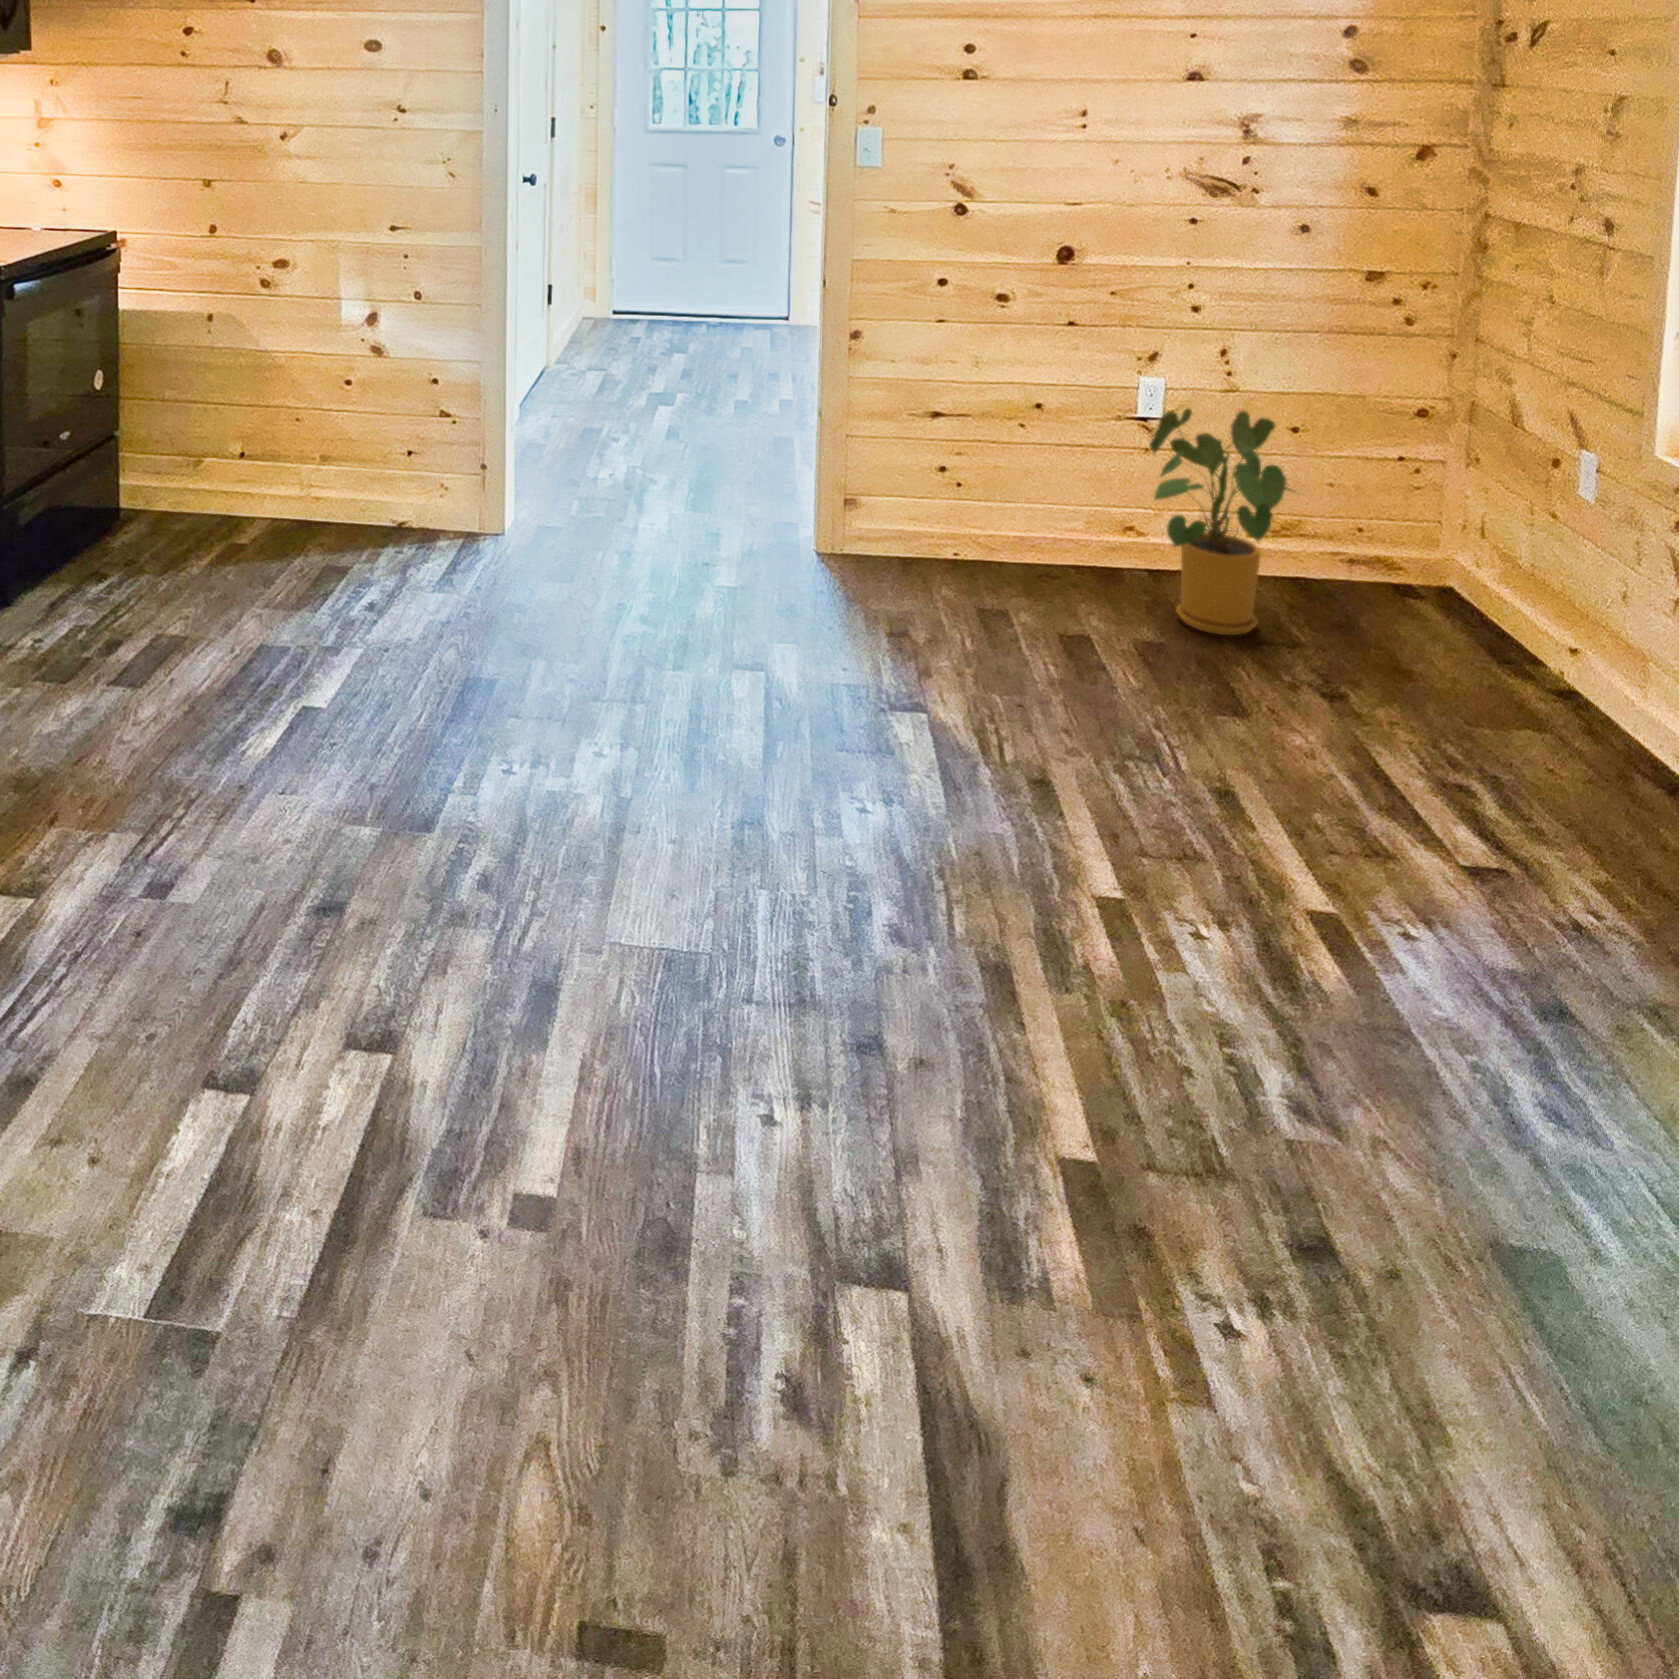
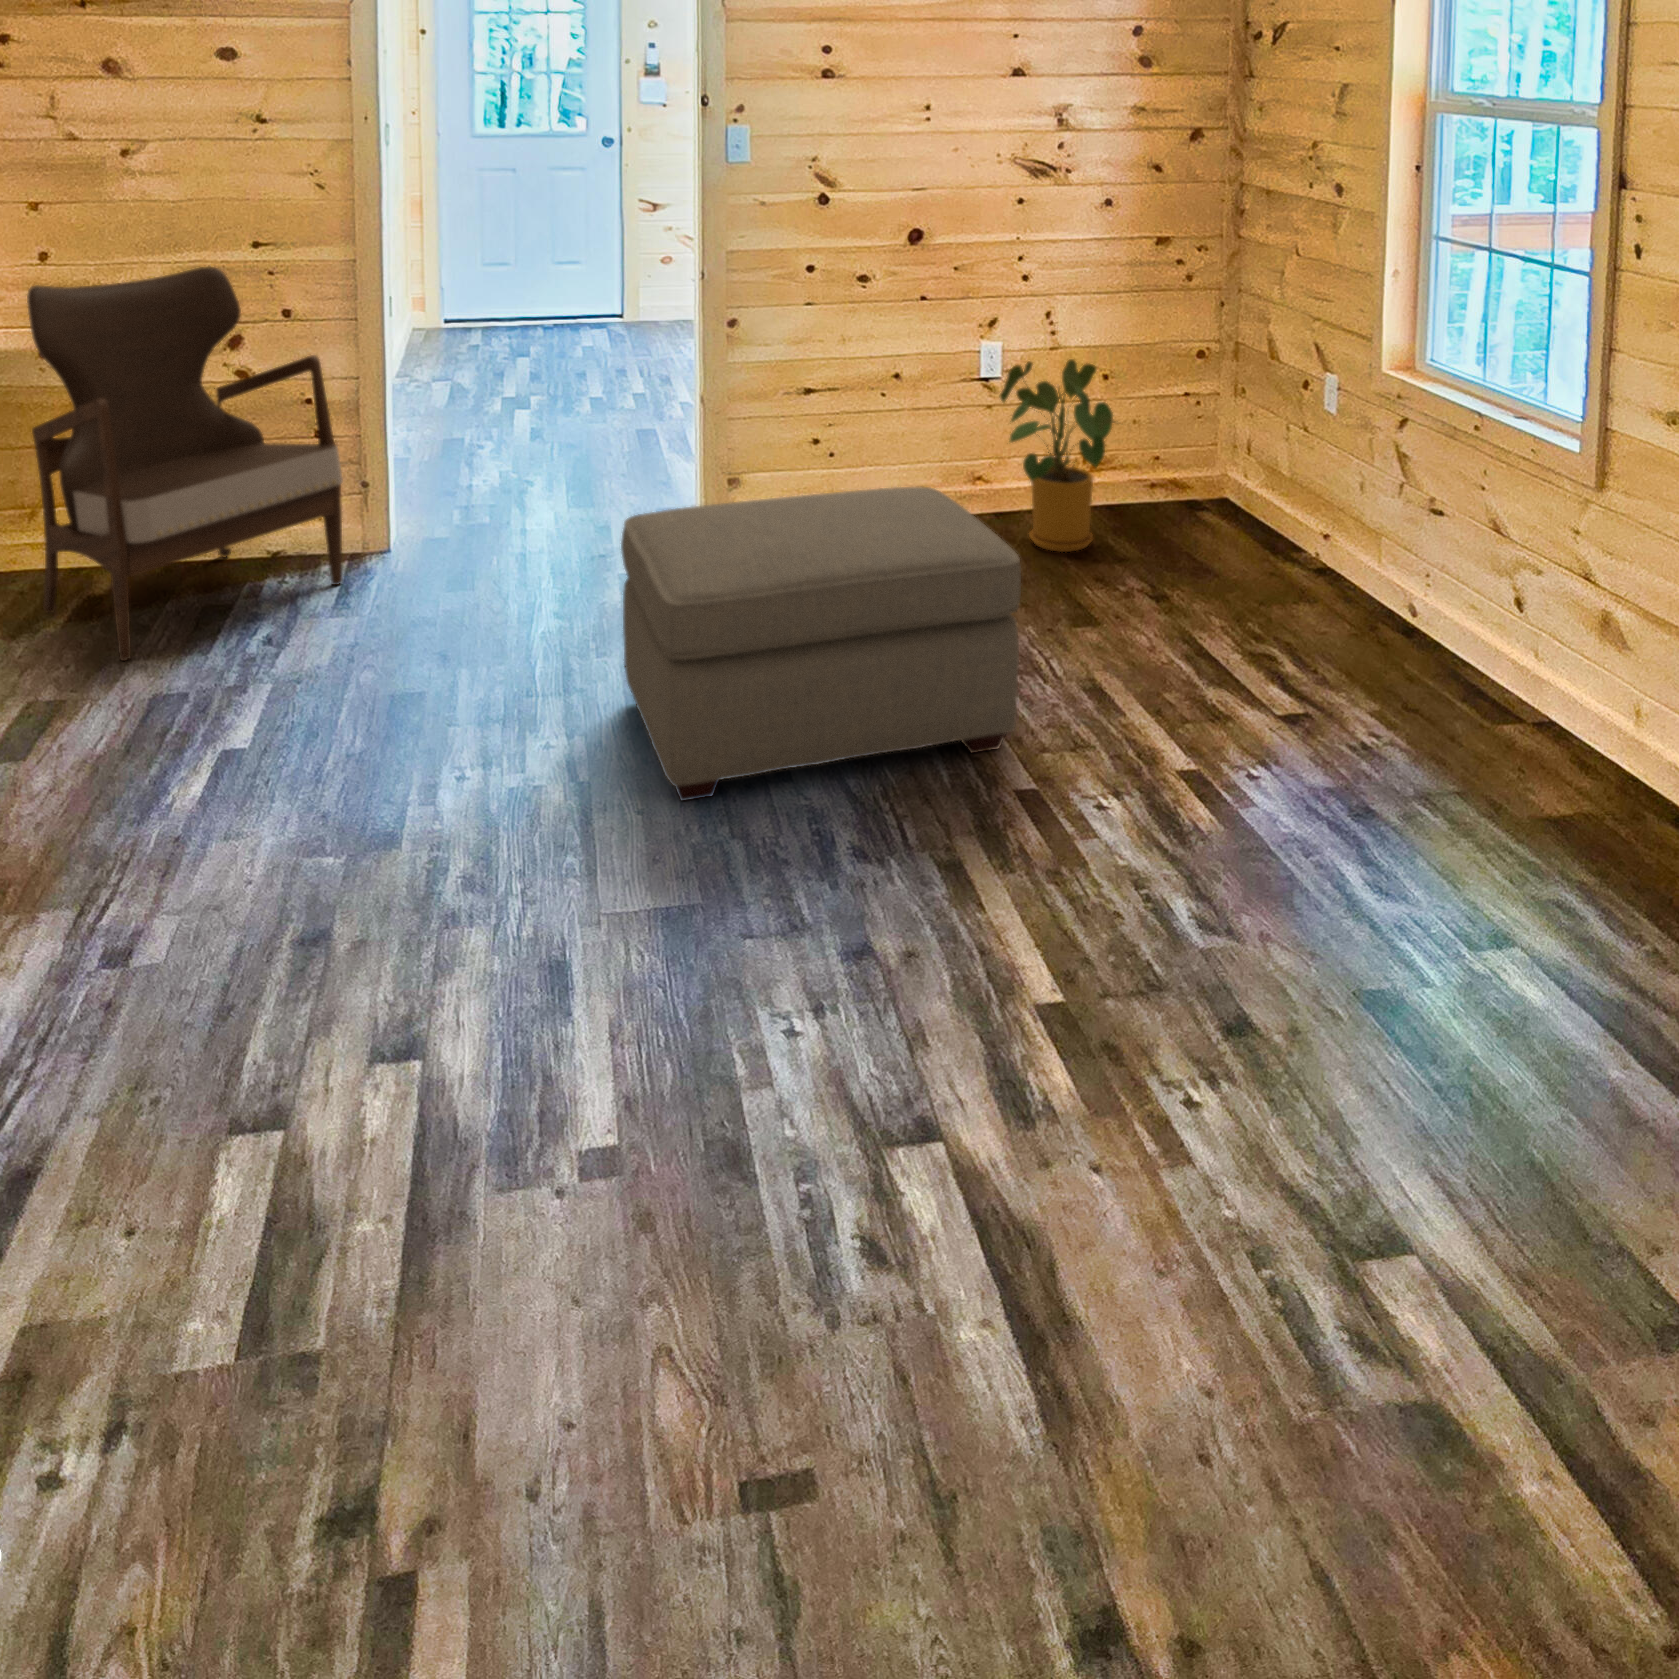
armchair: none [182,245,443,604] -> present [27,267,343,661]
ottoman: none [680,528,1118,848] -> present [621,487,1021,801]

